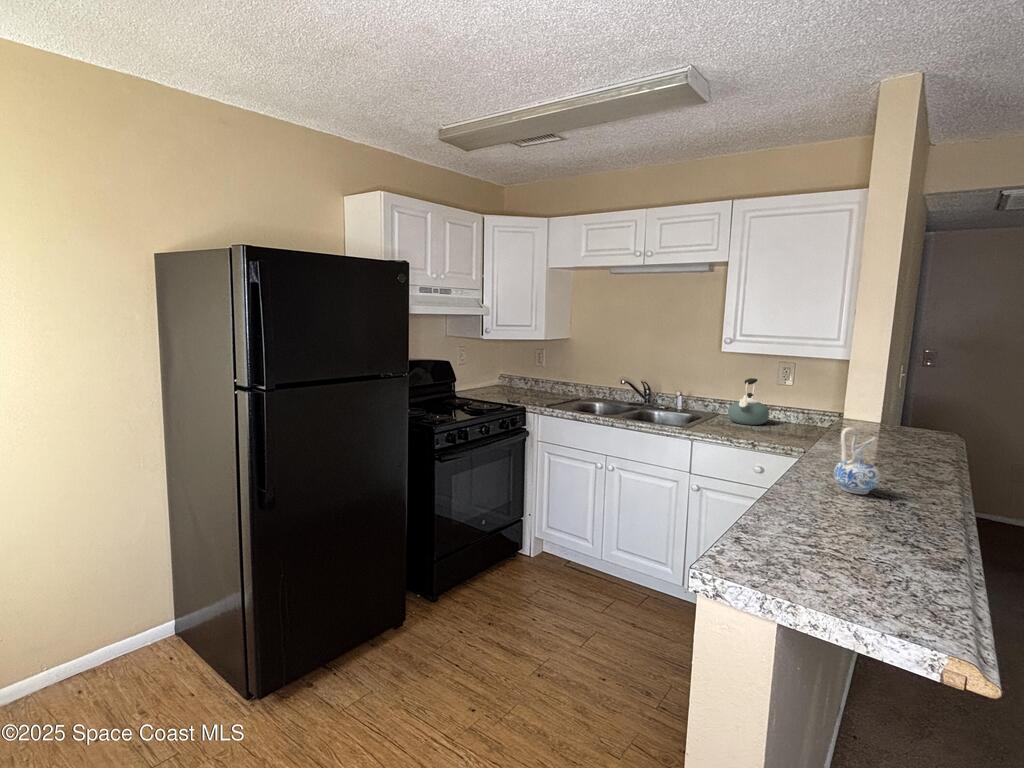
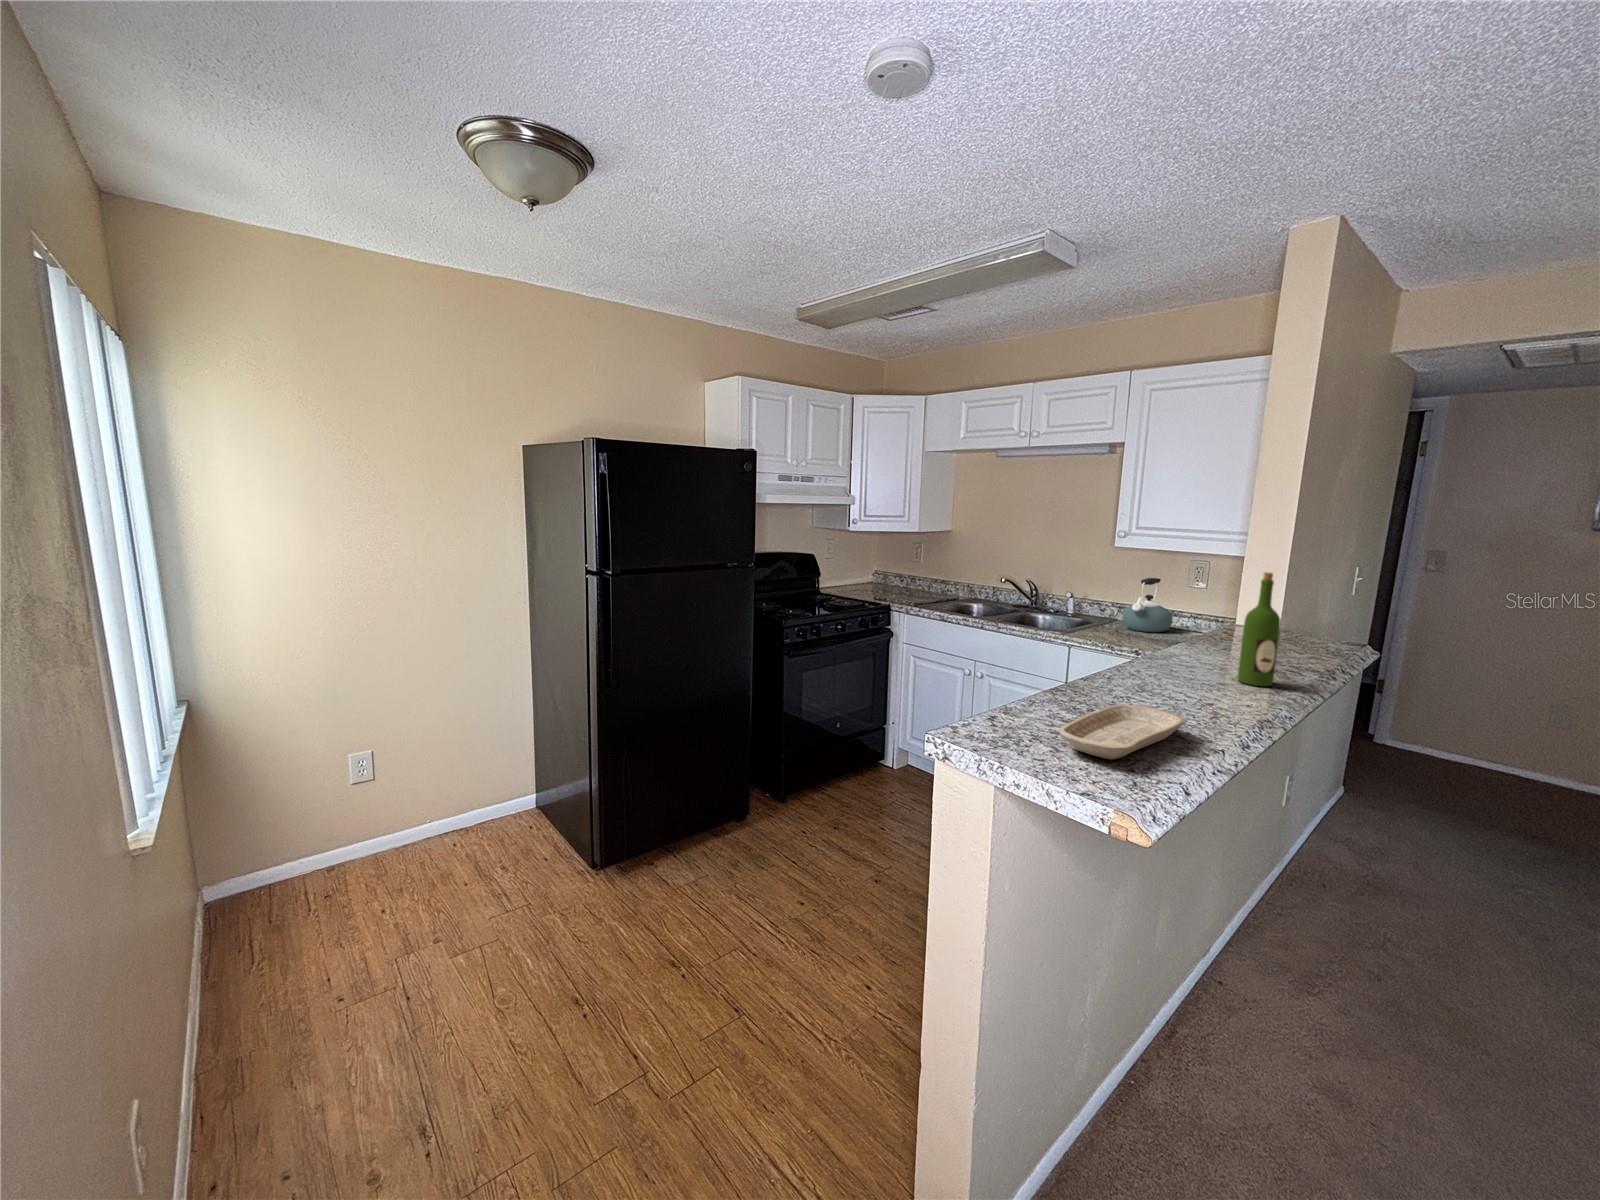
wine bottle: none [887,380,924,481] -> present [1238,572,1280,686]
ceramic pitcher: present [834,428,880,494] -> none [1156,621,1205,694]
tray: none [820,514,915,583] -> present [1059,704,1186,759]

